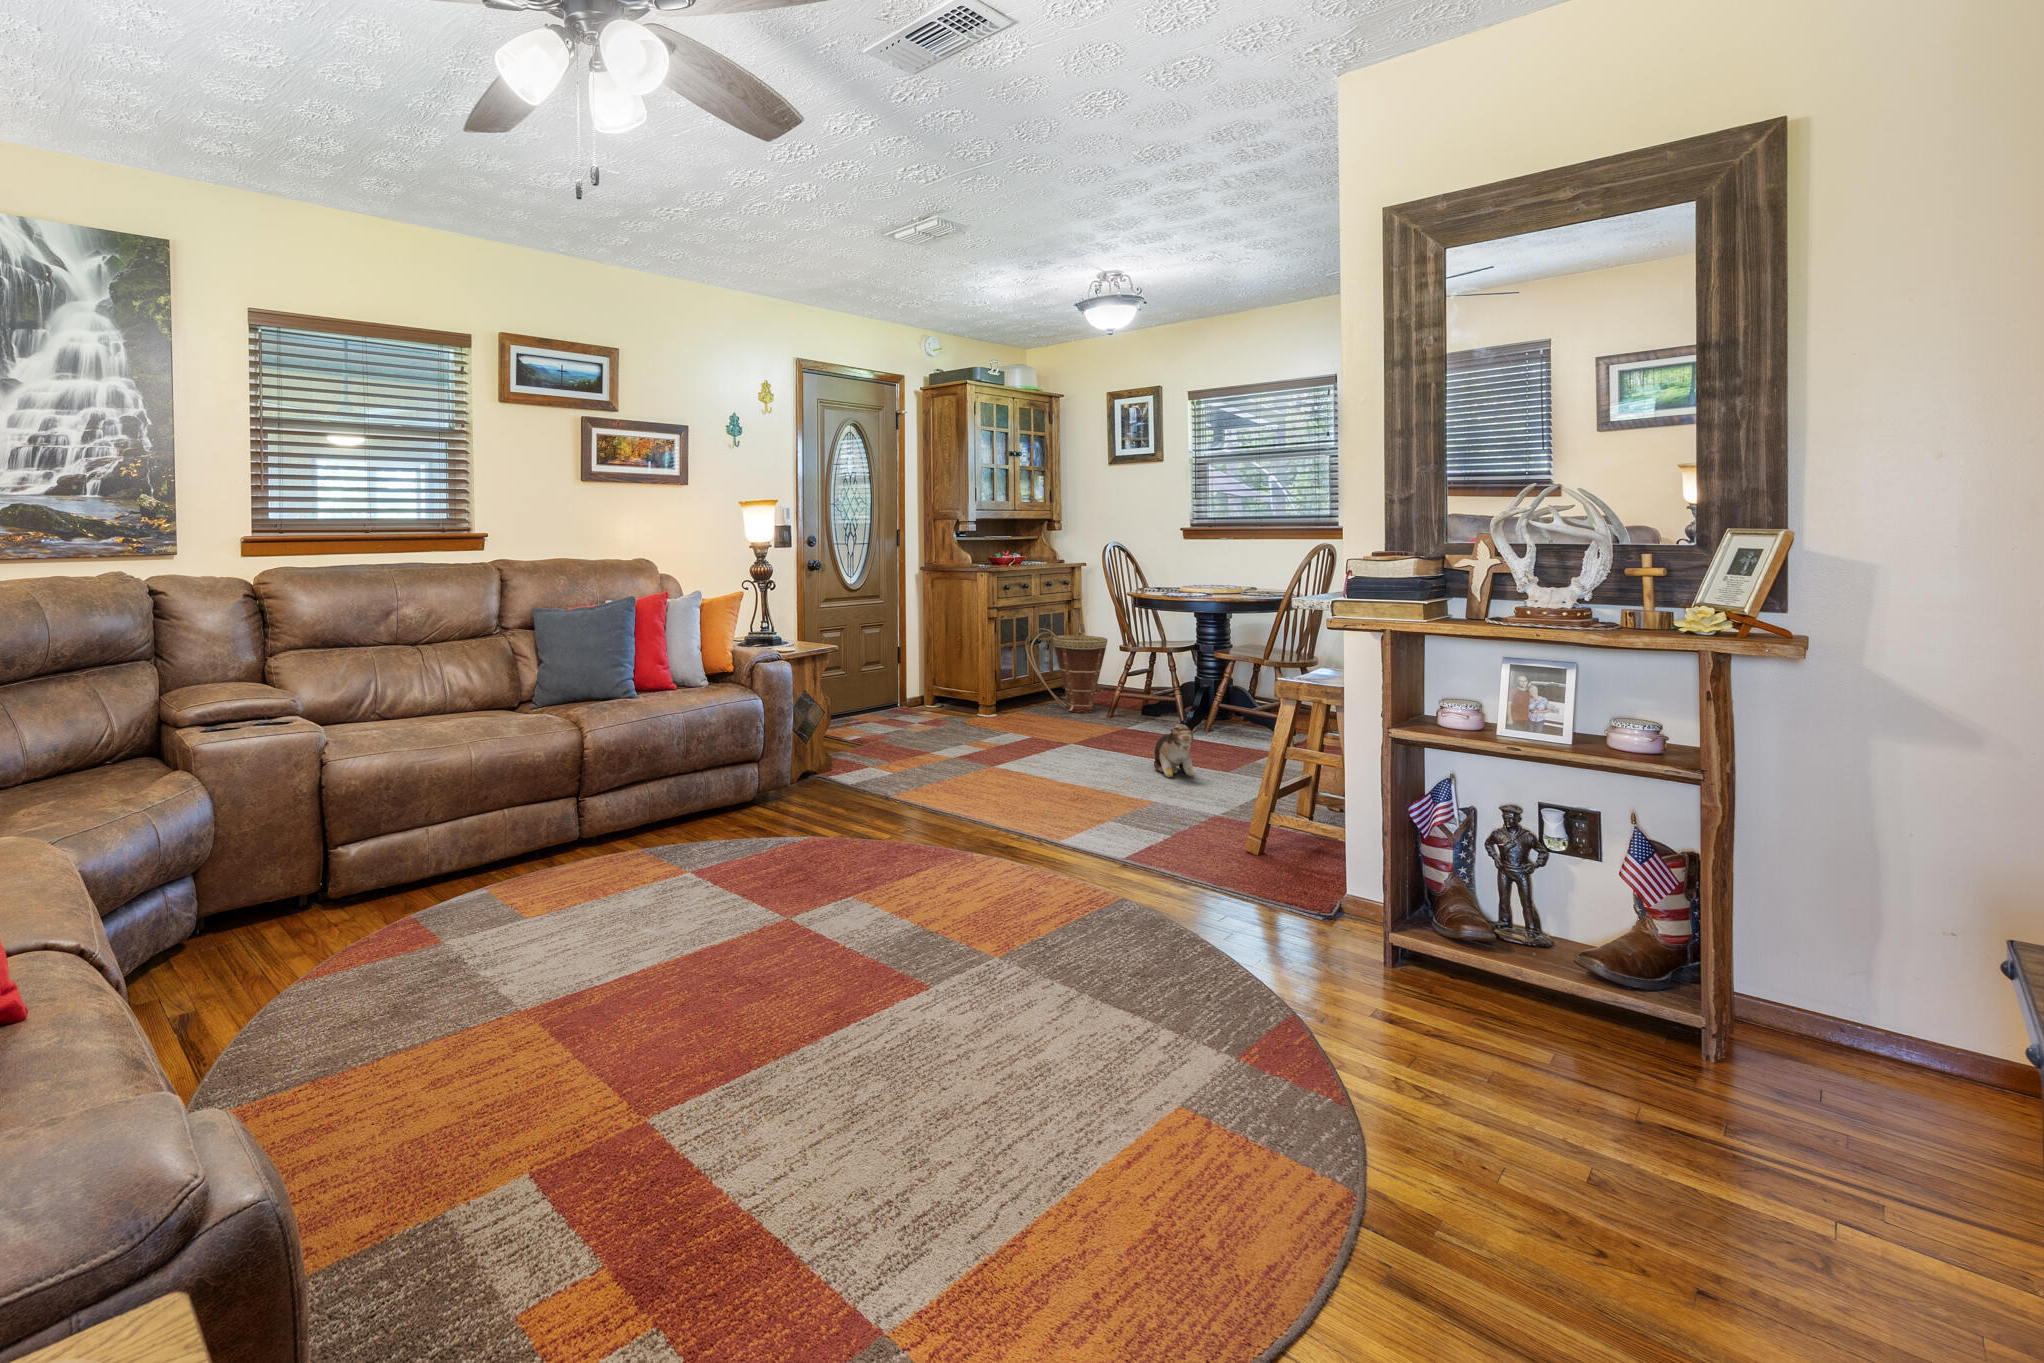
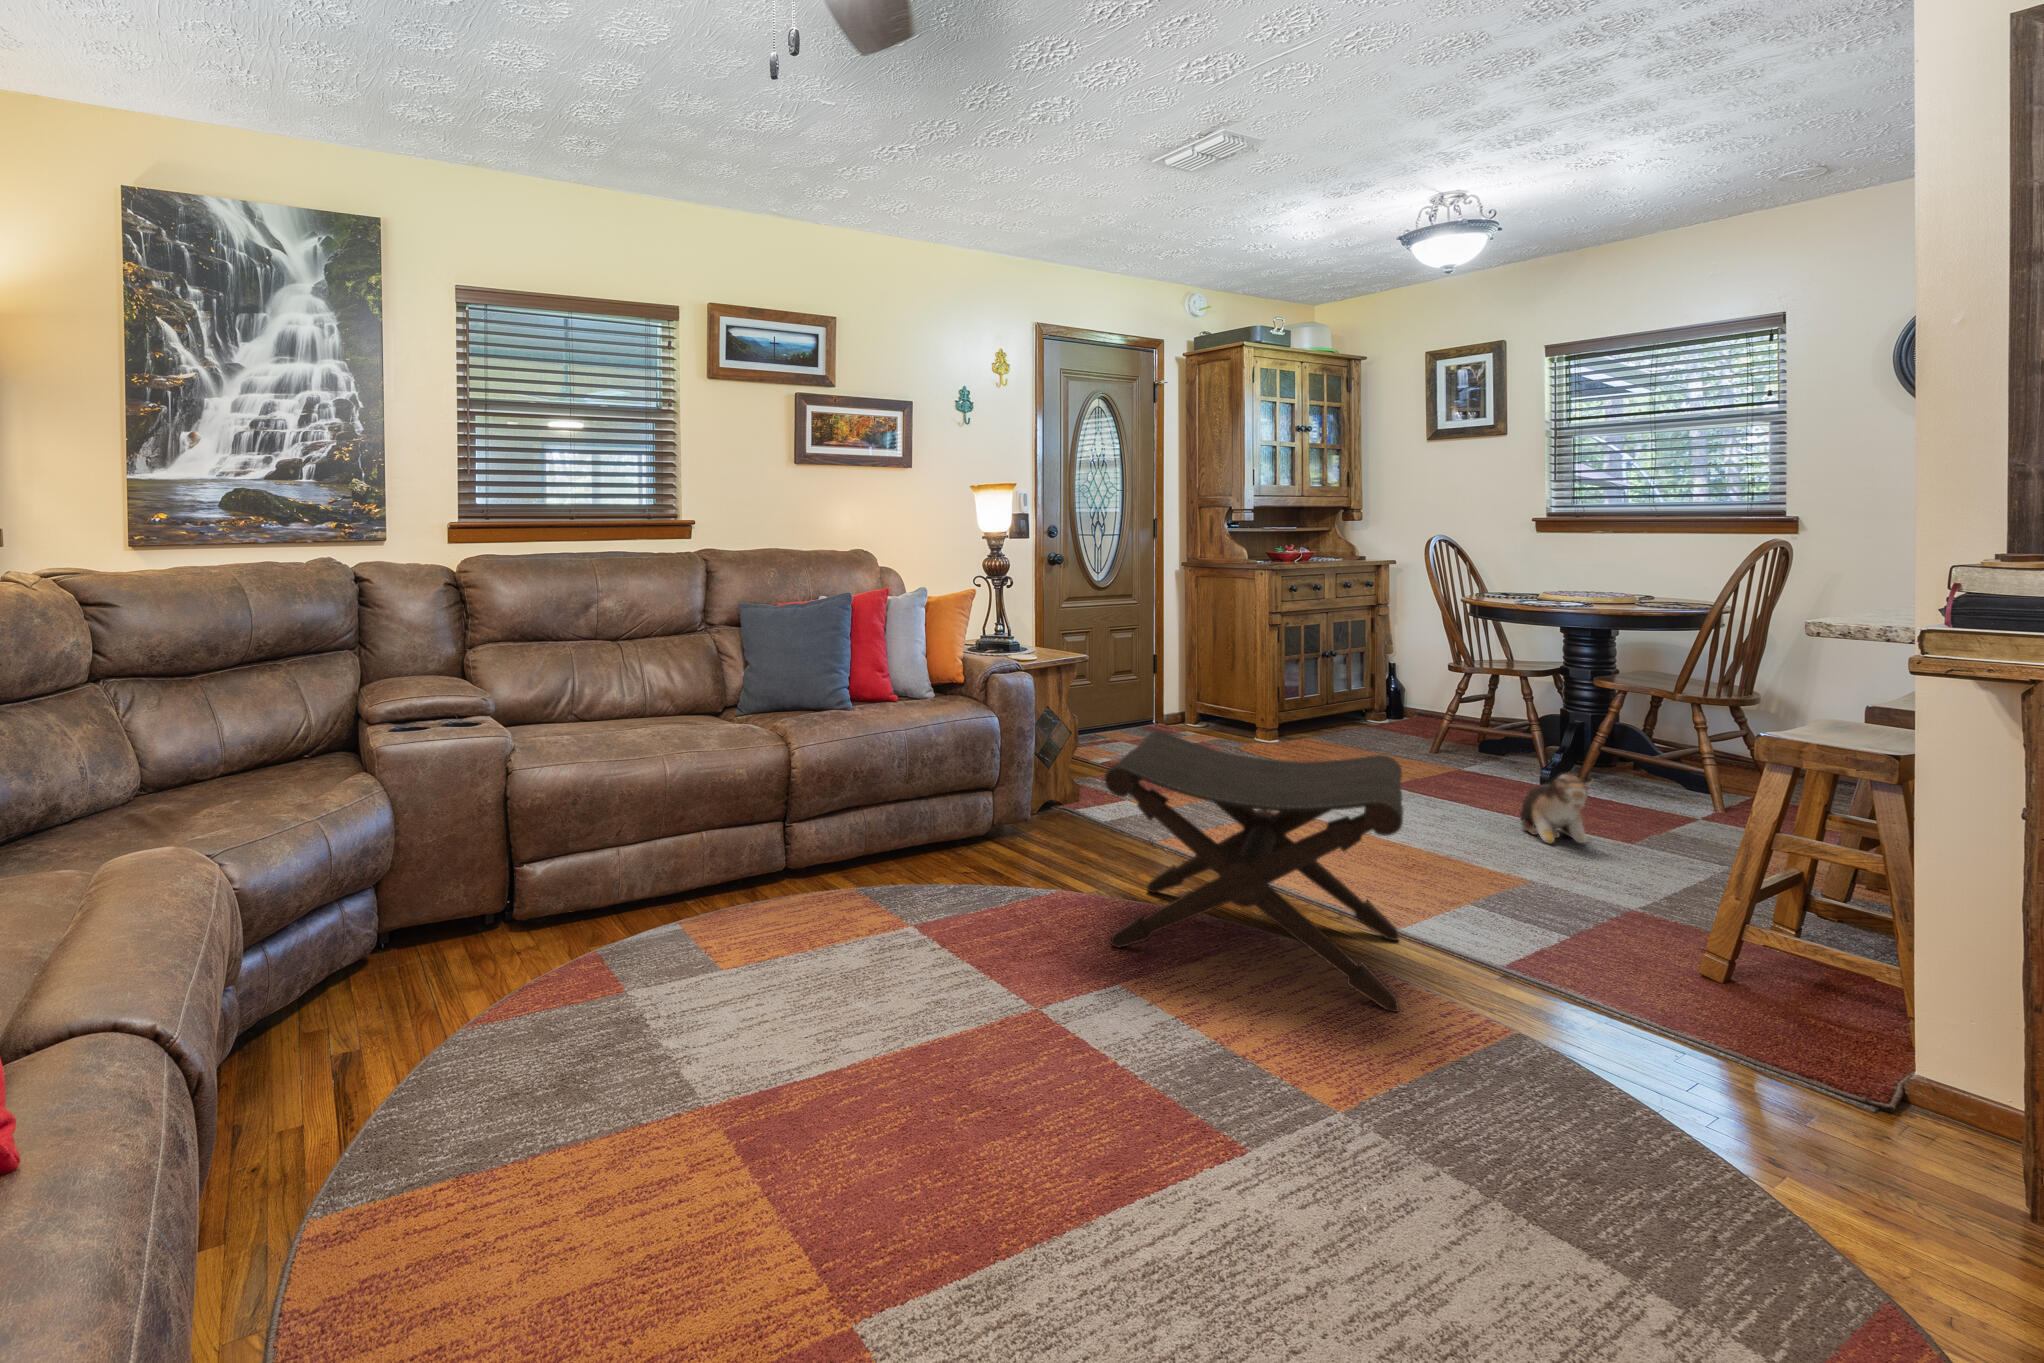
basket: present [1025,628,1108,713] -> none [1317,638,1432,744]
footstool: none [842,704,1055,894] -> present [1105,731,1403,1012]

